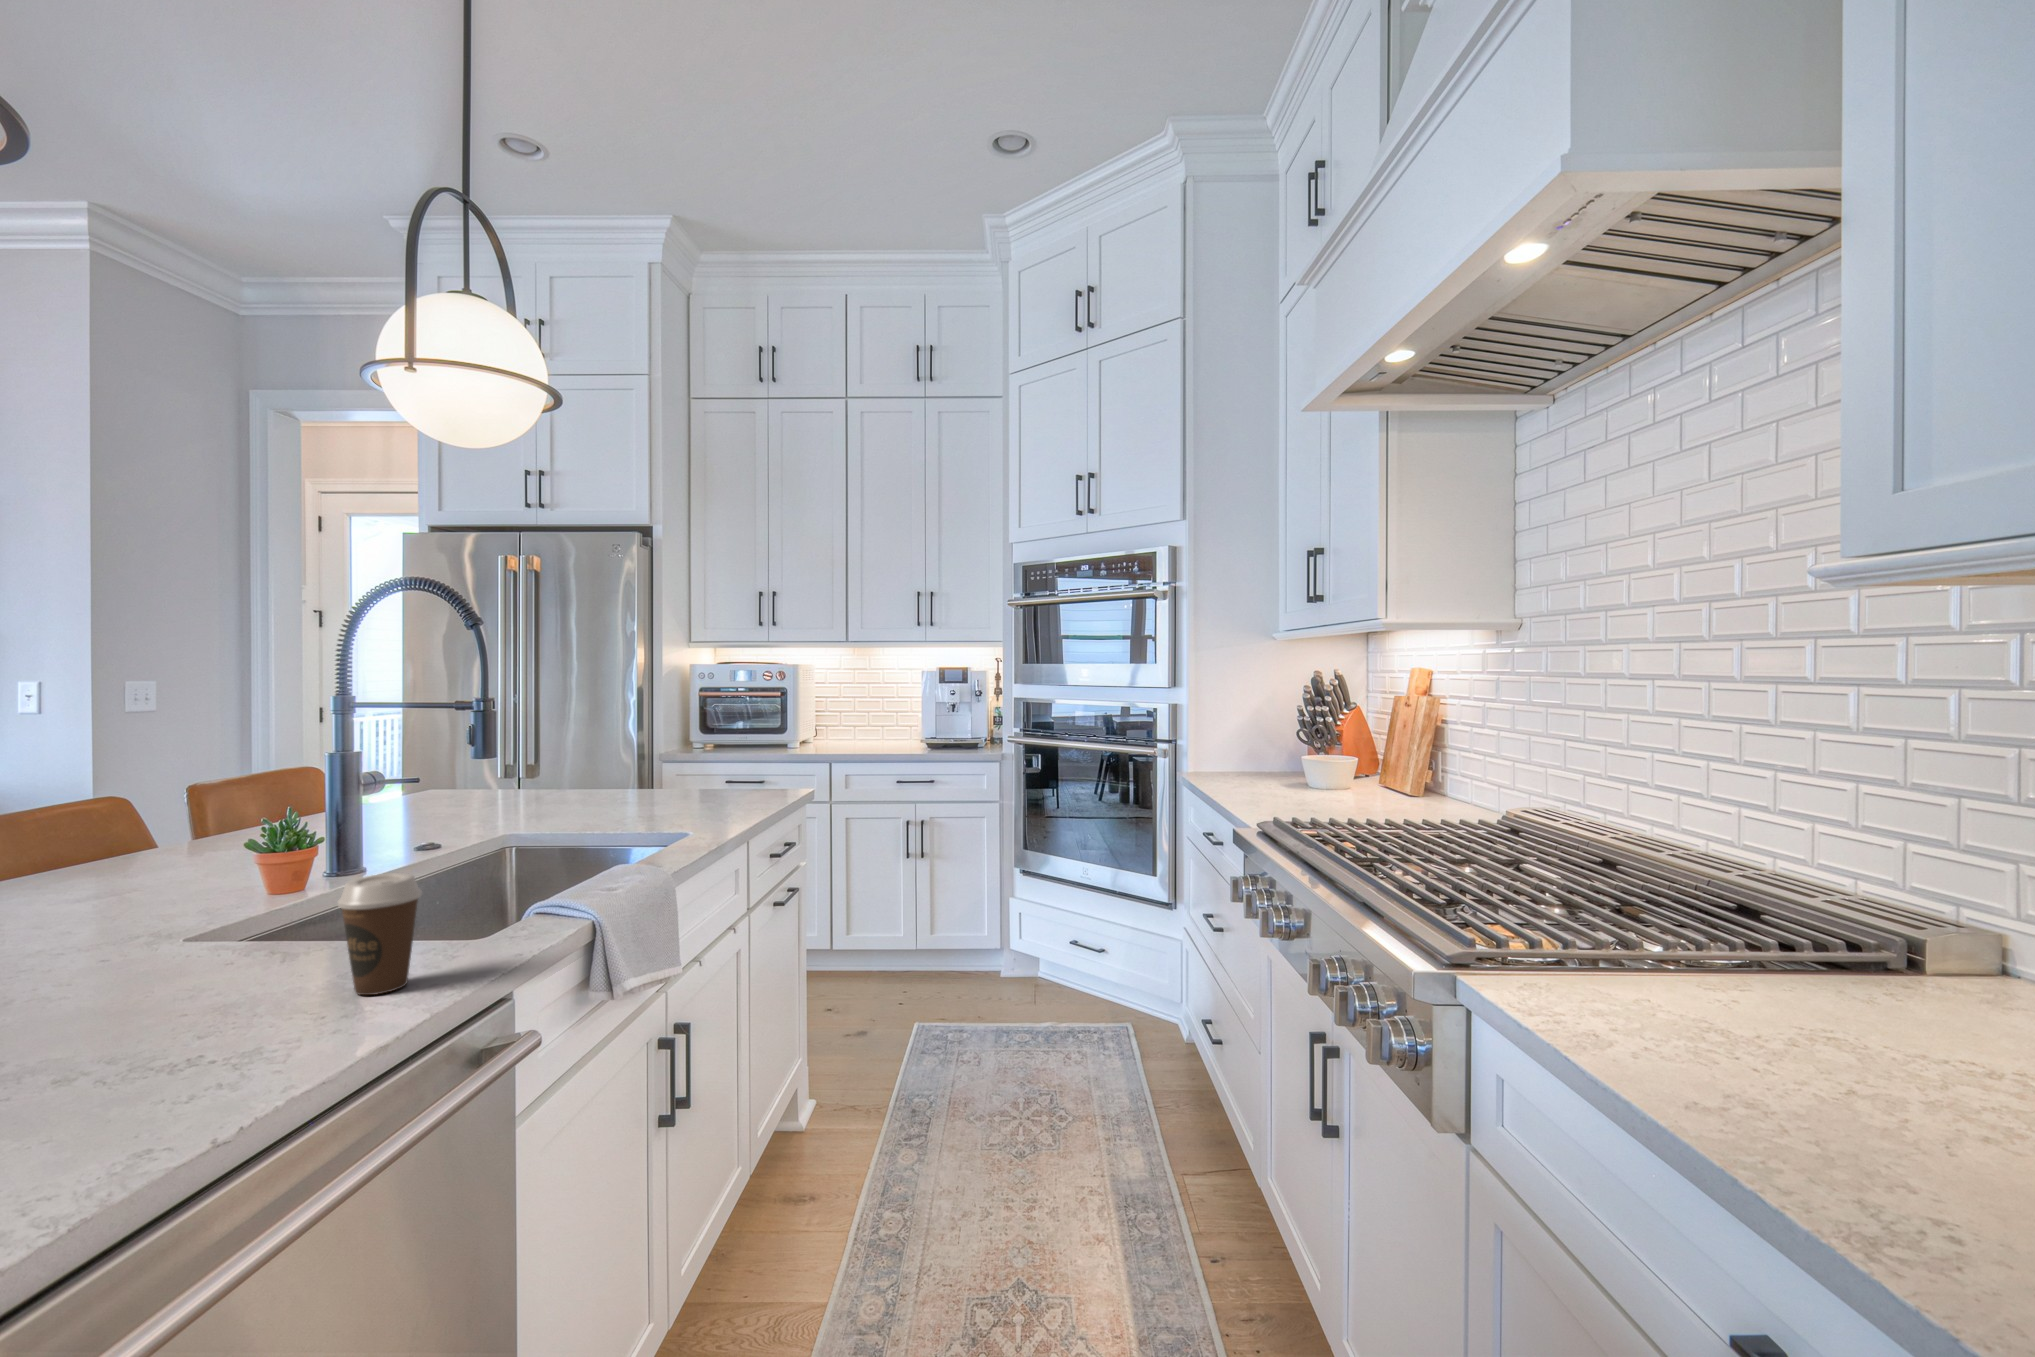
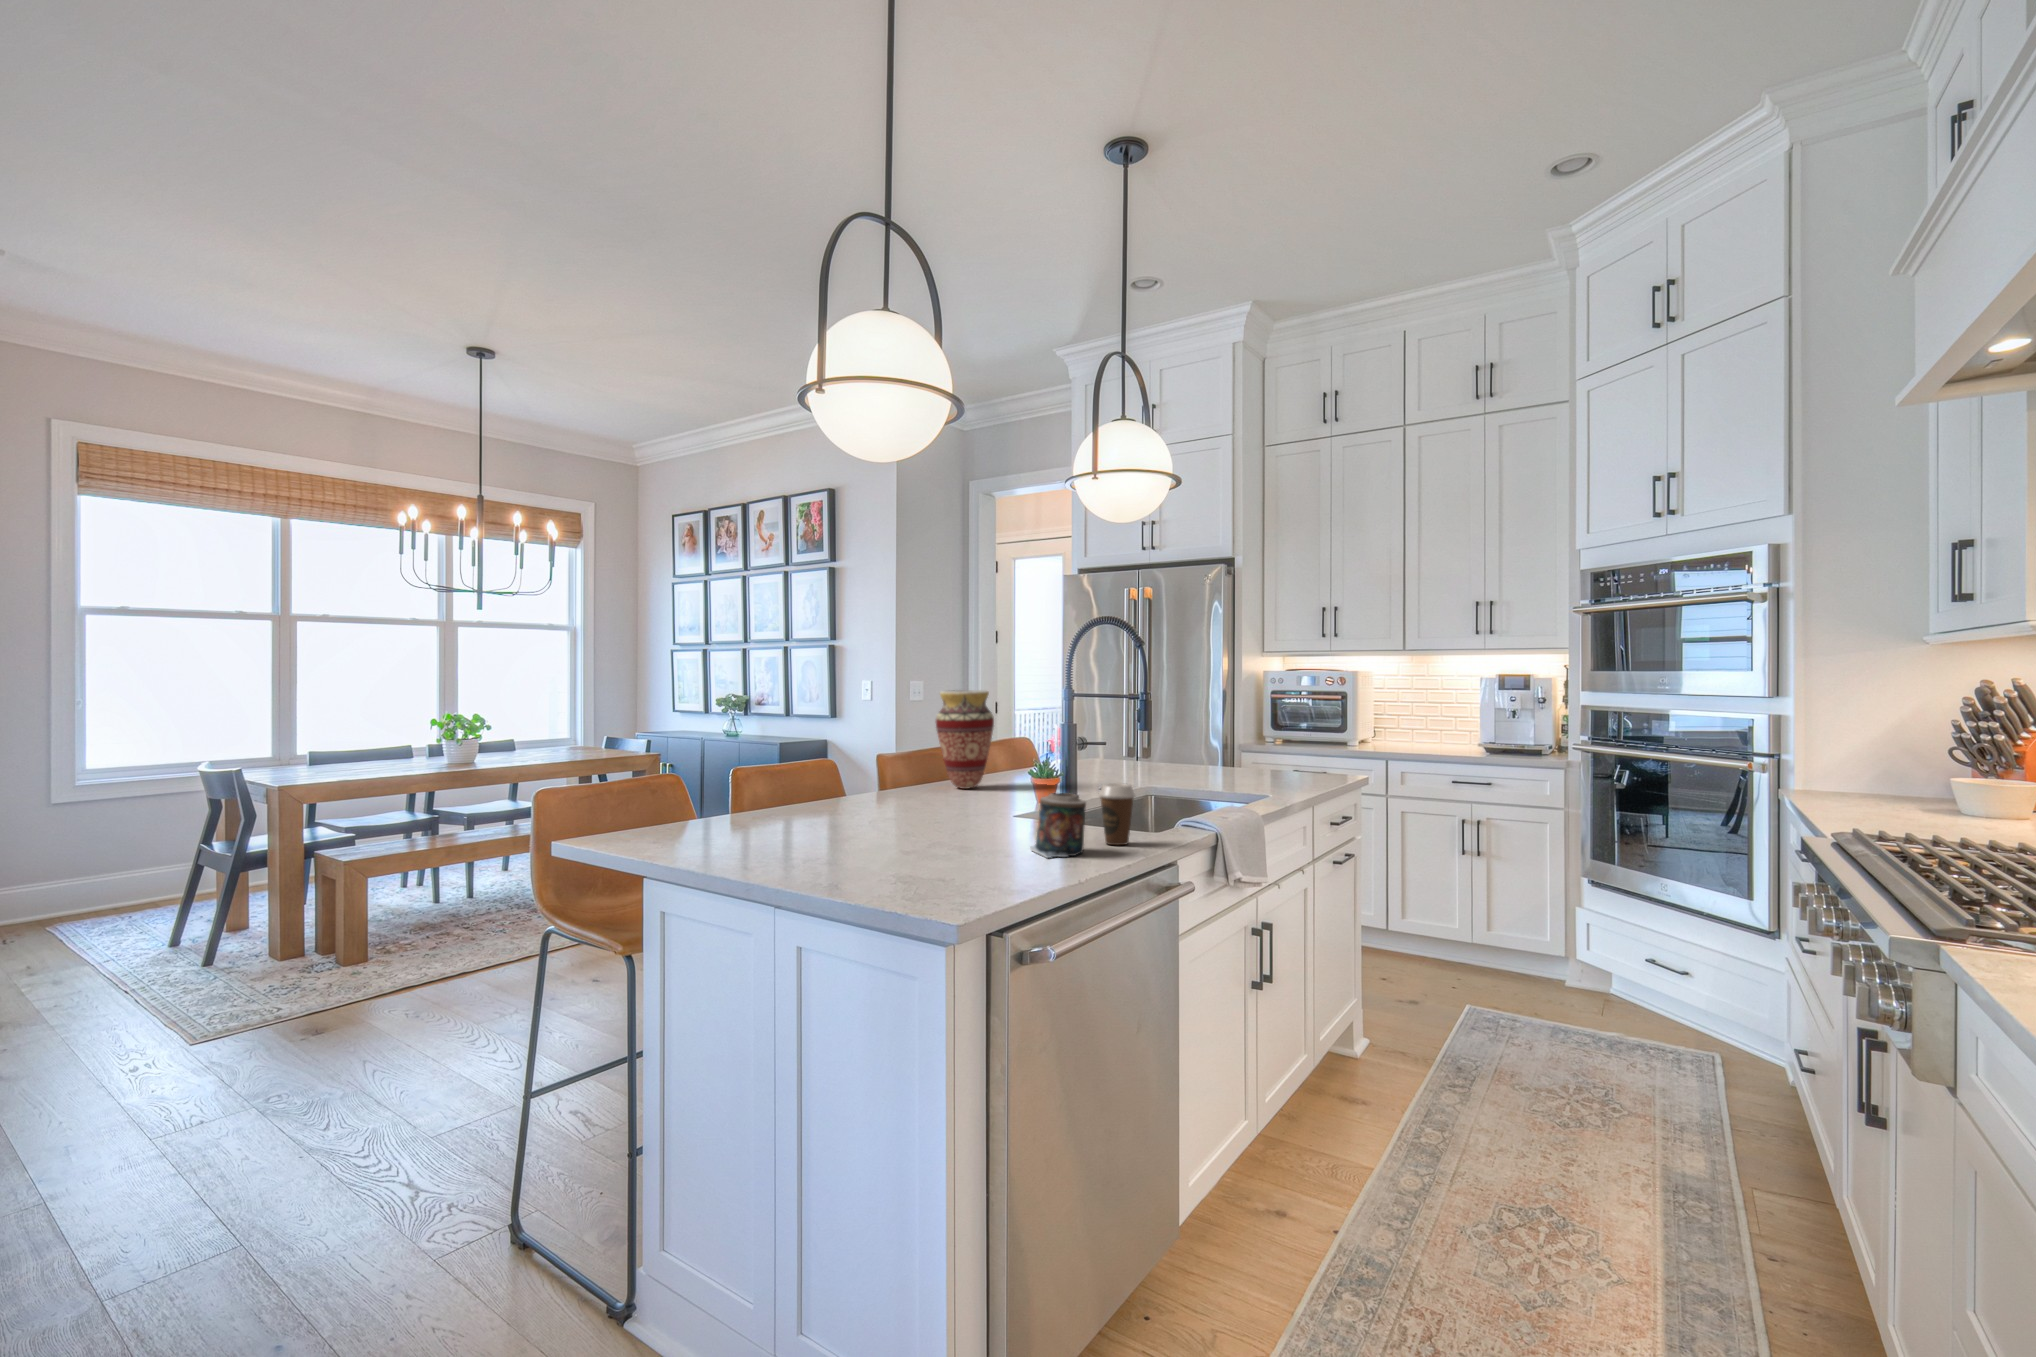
vase: none [50,699,199,876] -> present [936,690,994,789]
candle: none [134,918,288,1079] -> present [1030,793,1086,858]

